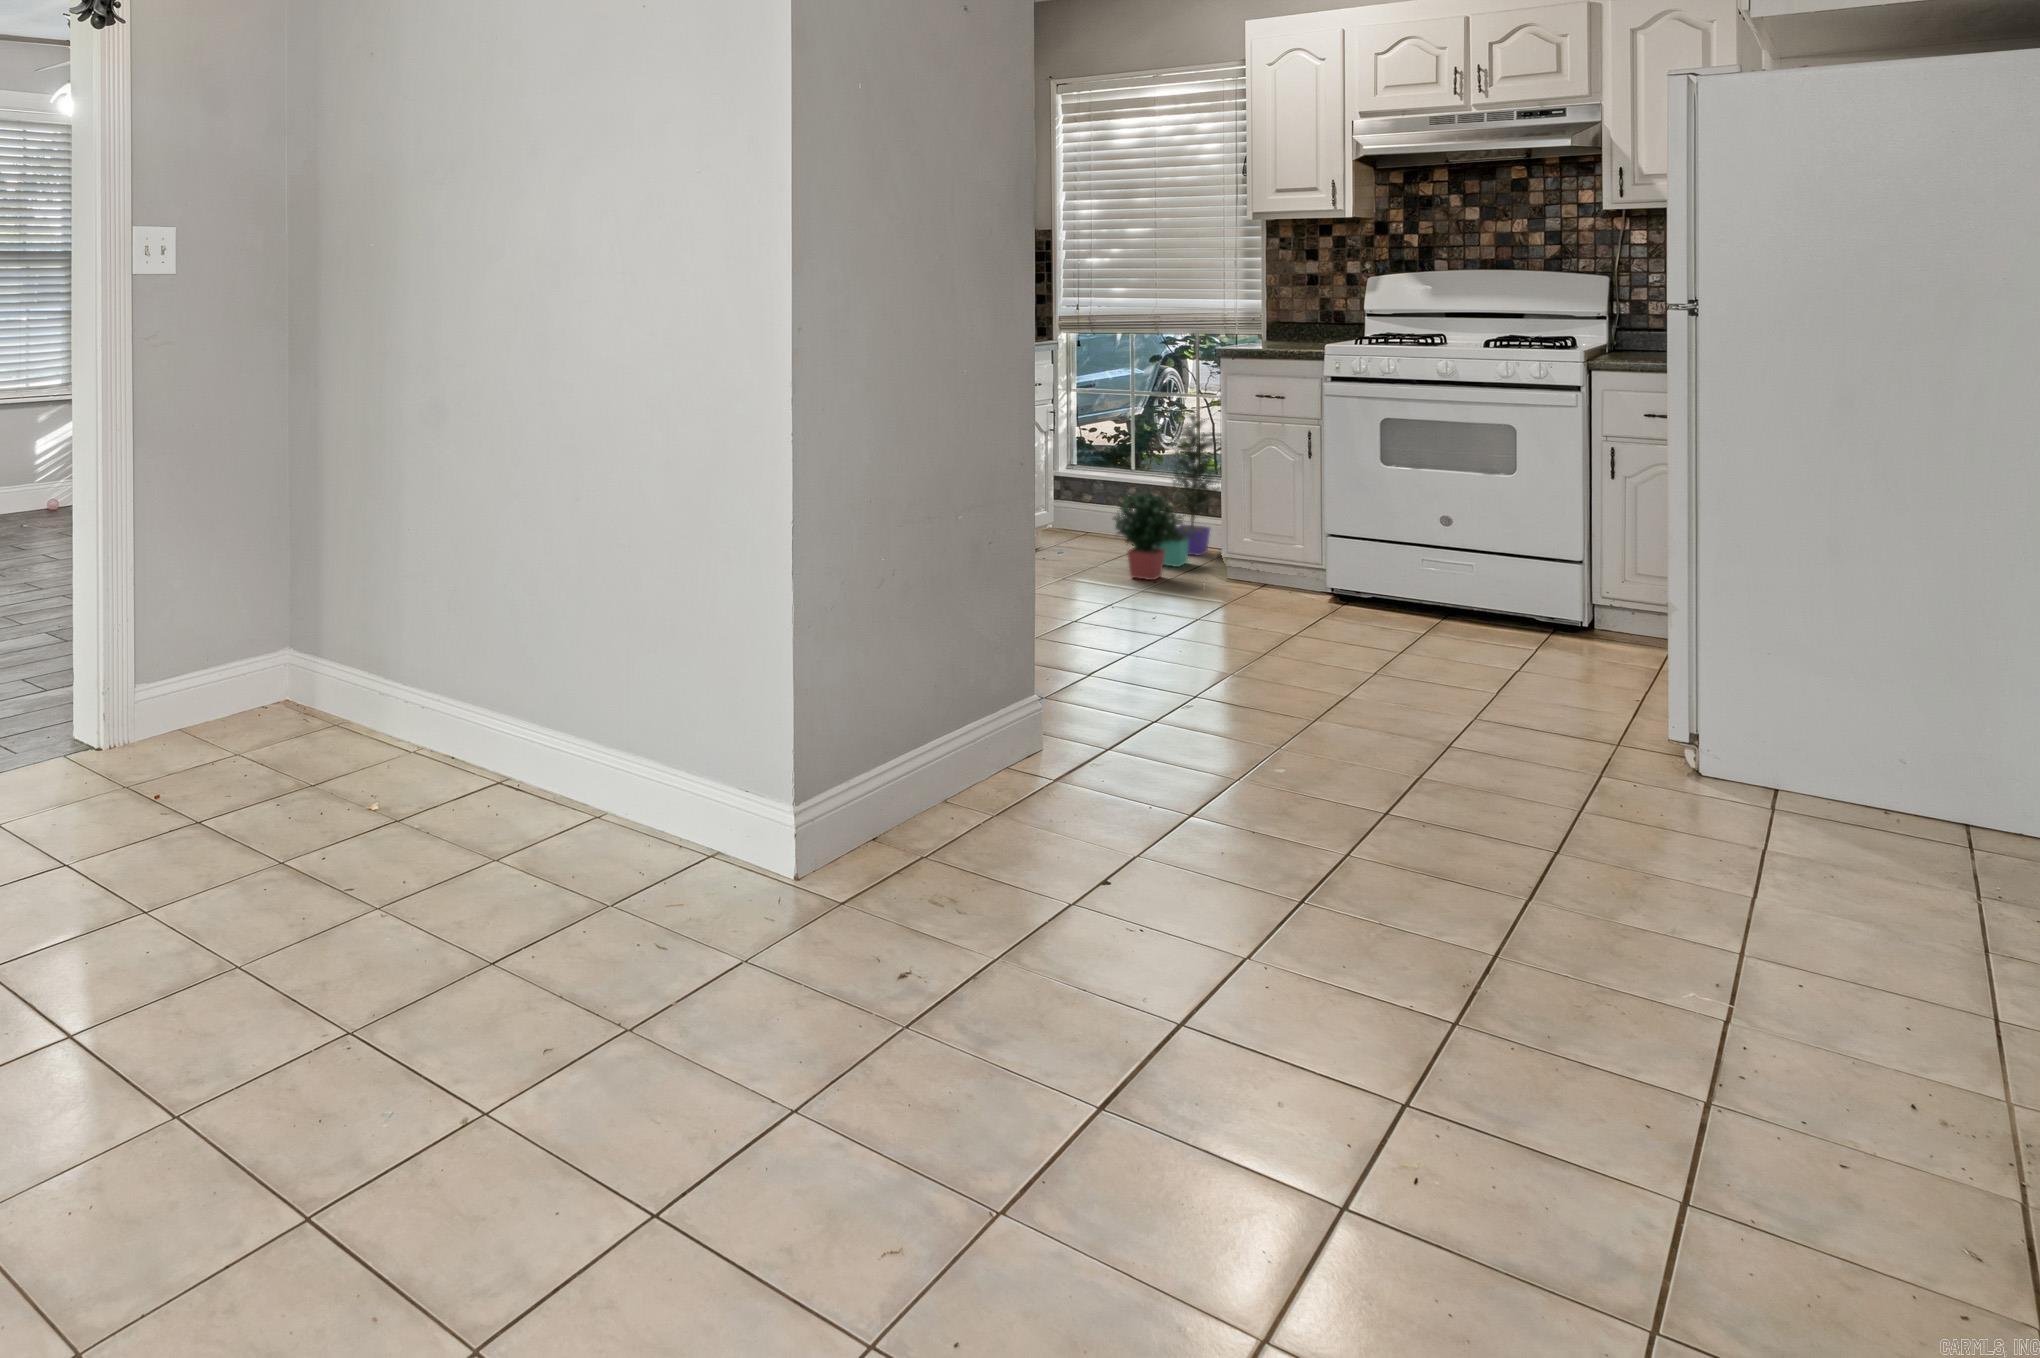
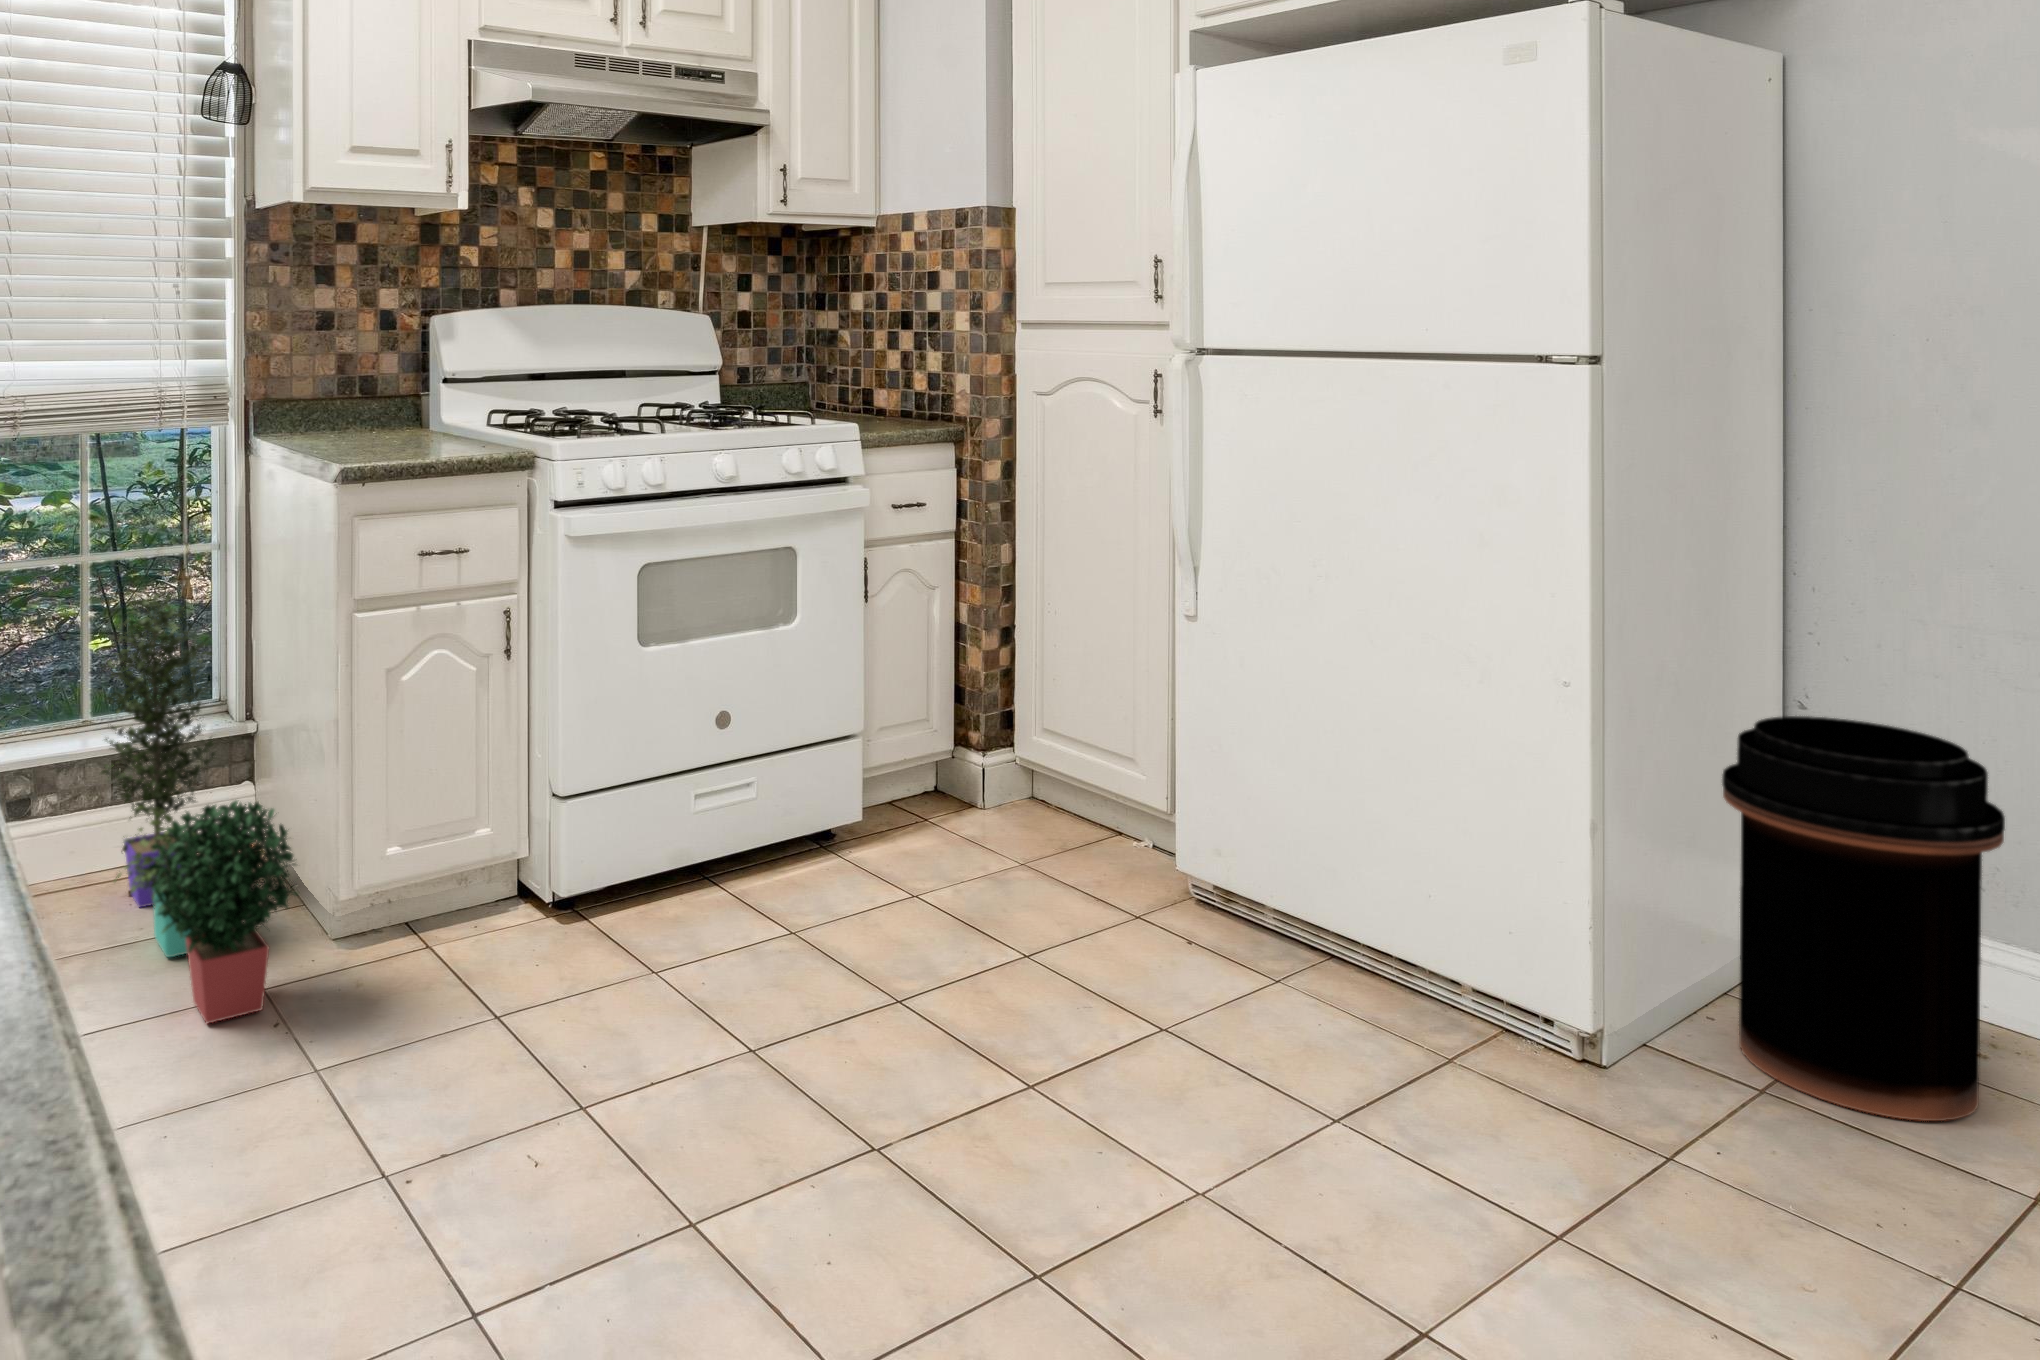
trash can: none [1740,585,1937,843] -> present [1722,716,2005,1121]

